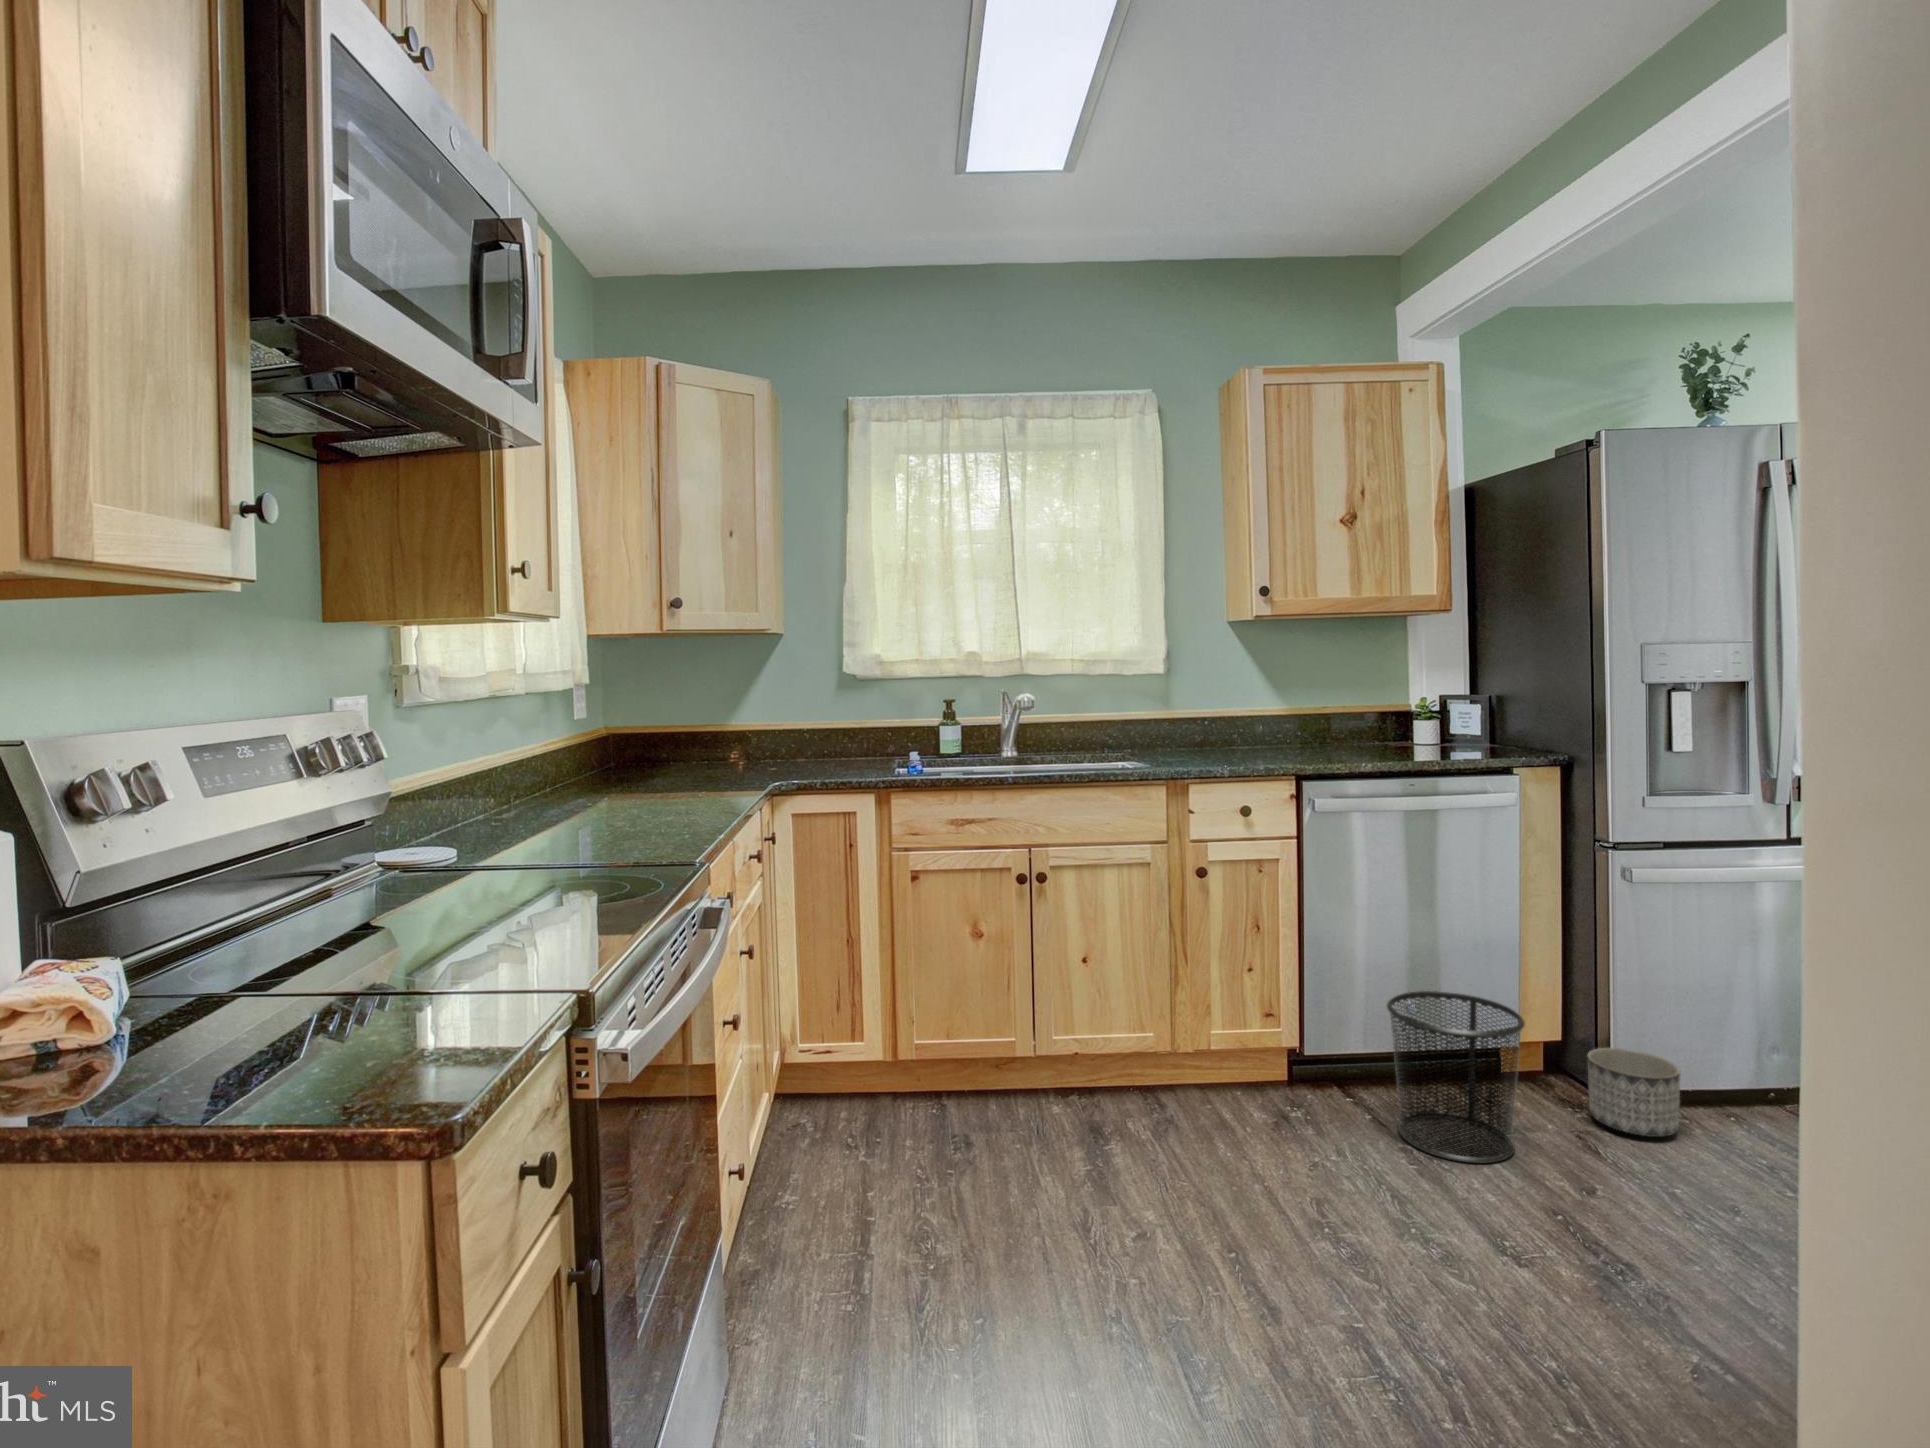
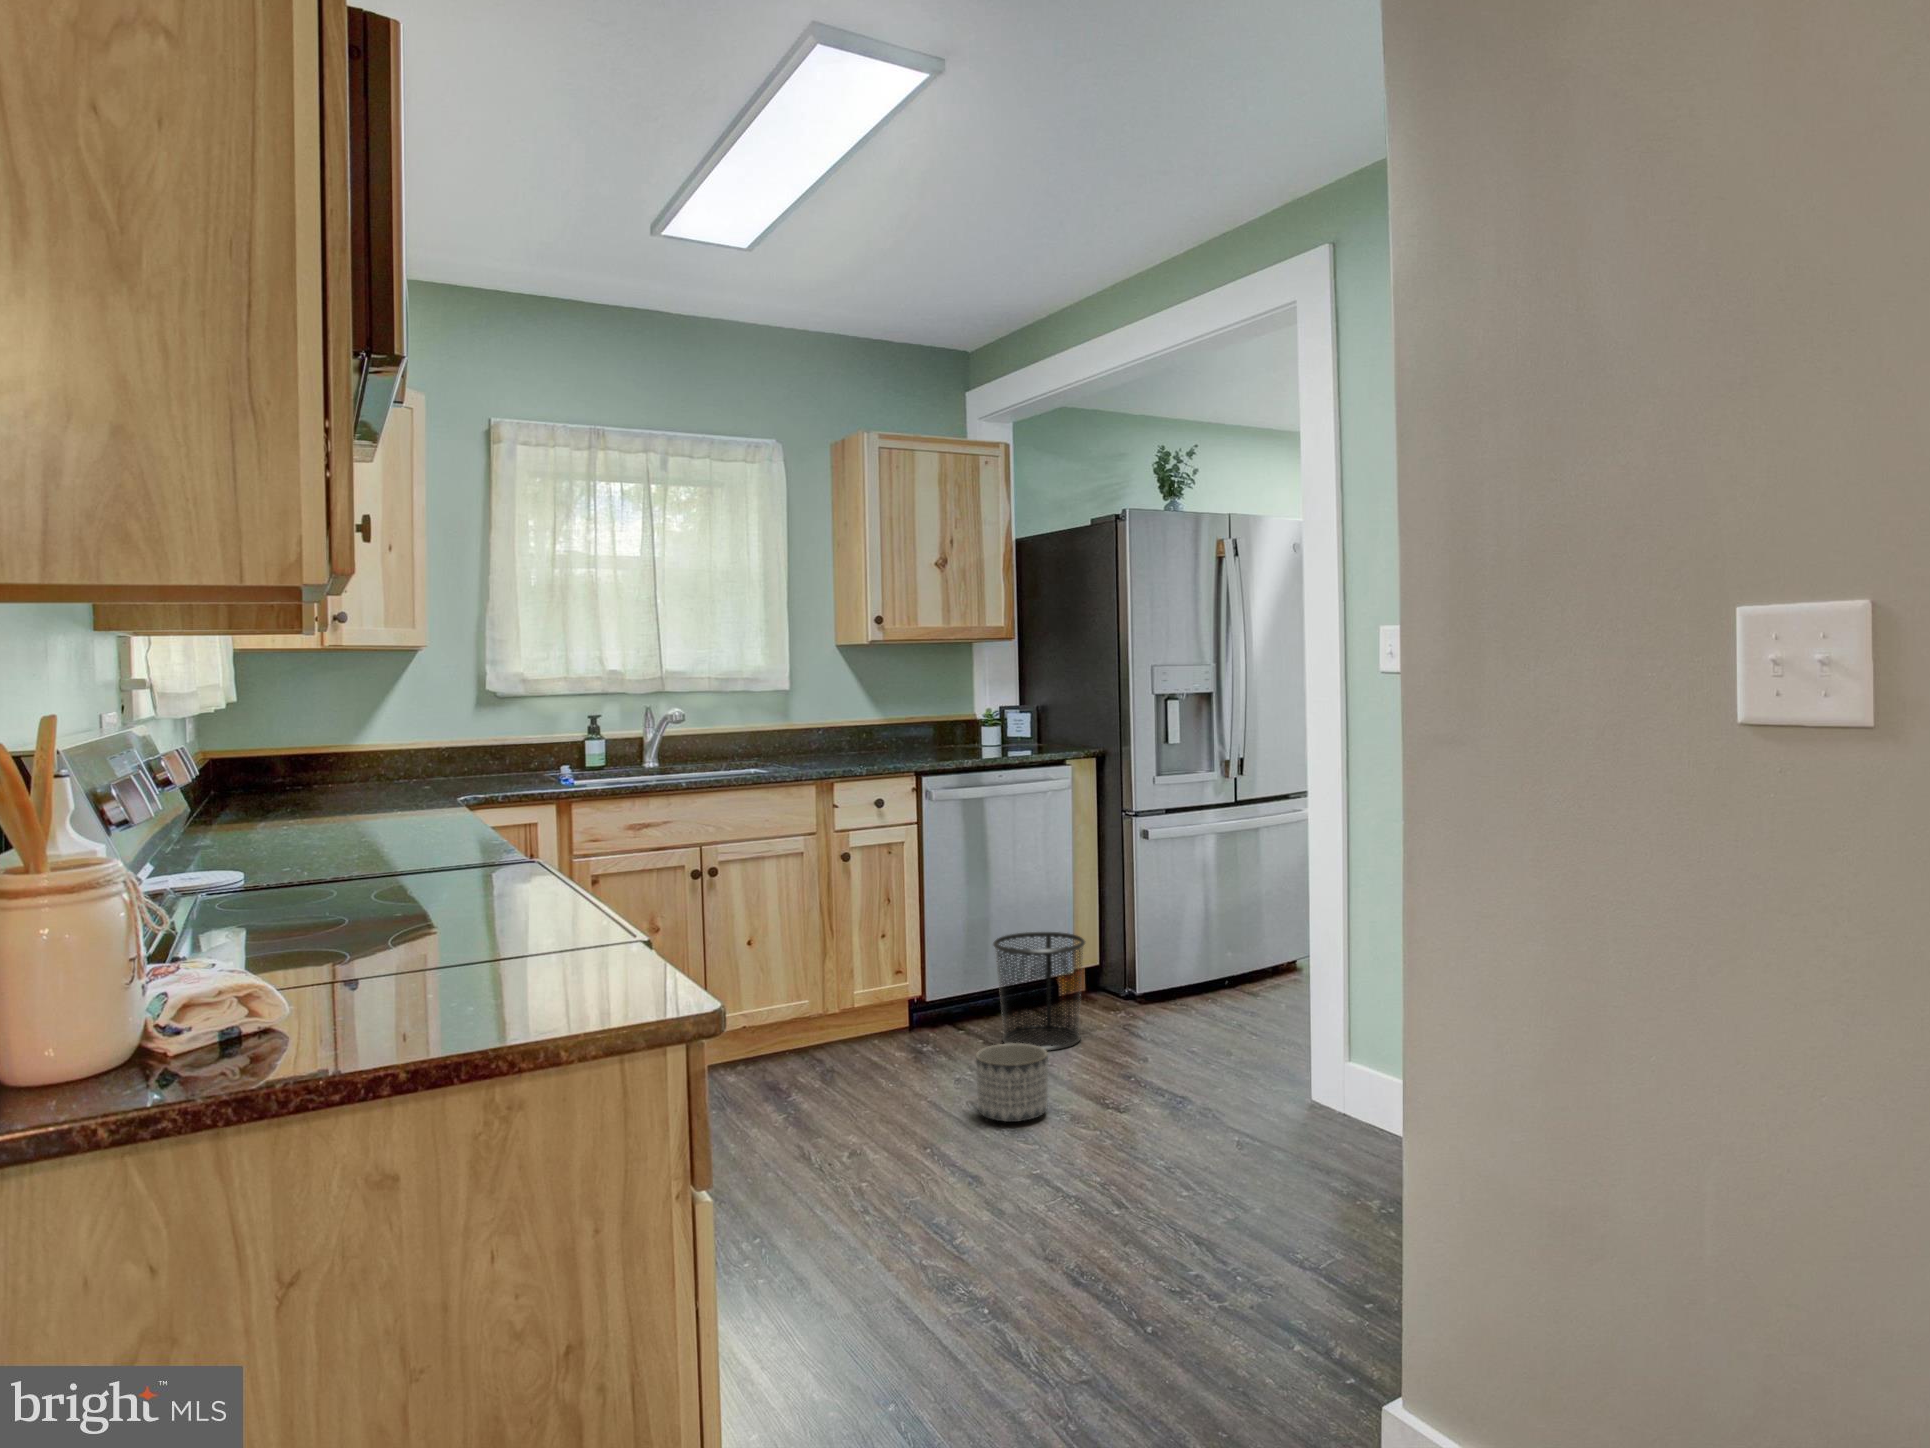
planter: present [1587,1048,1680,1137] -> present [976,1043,1048,1122]

